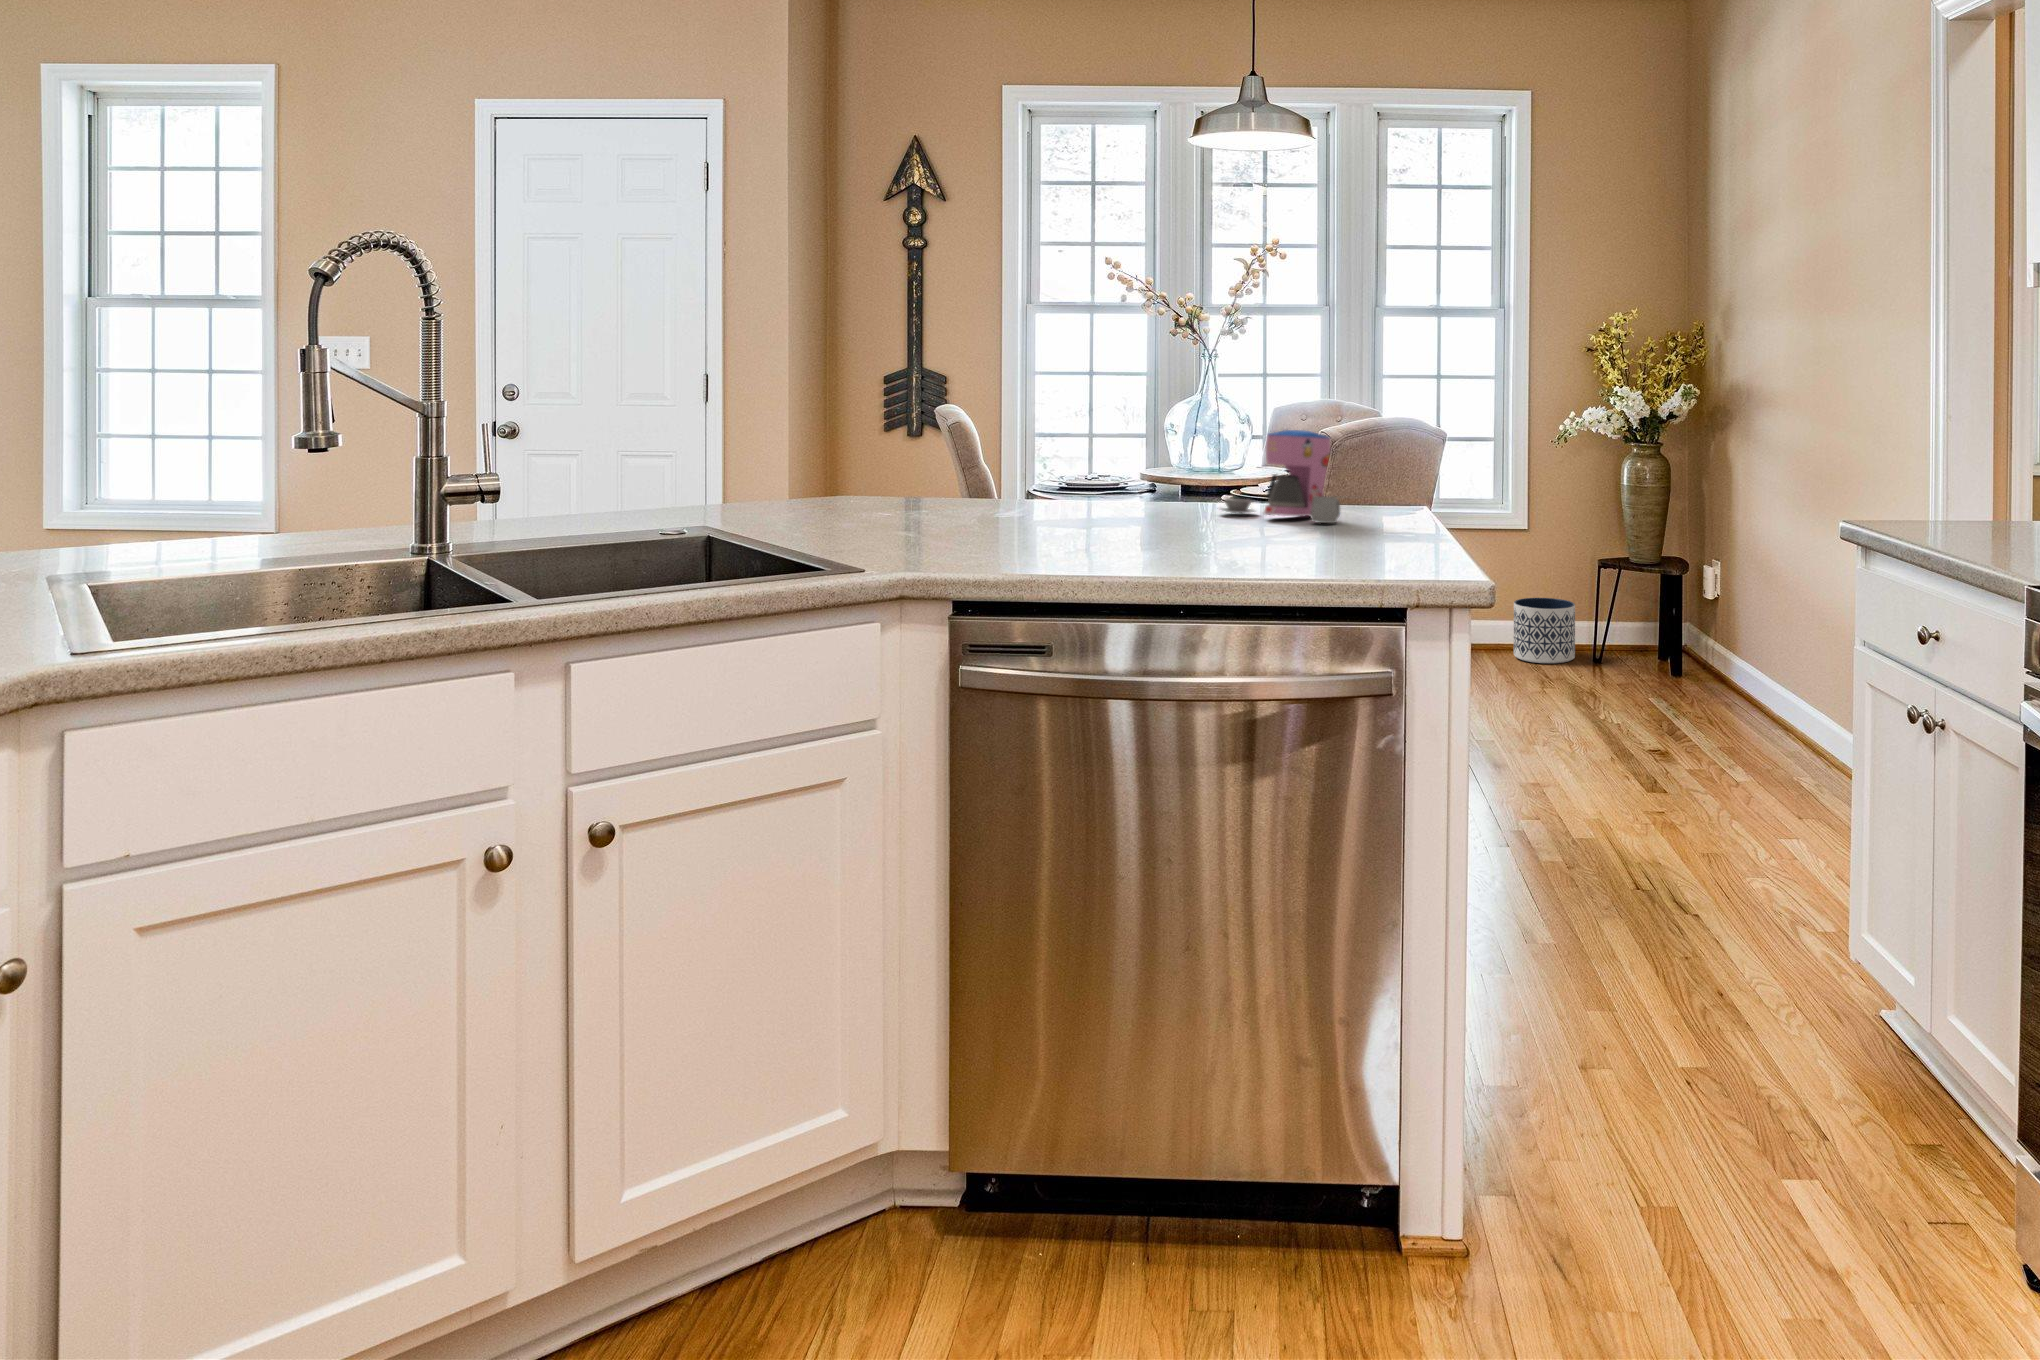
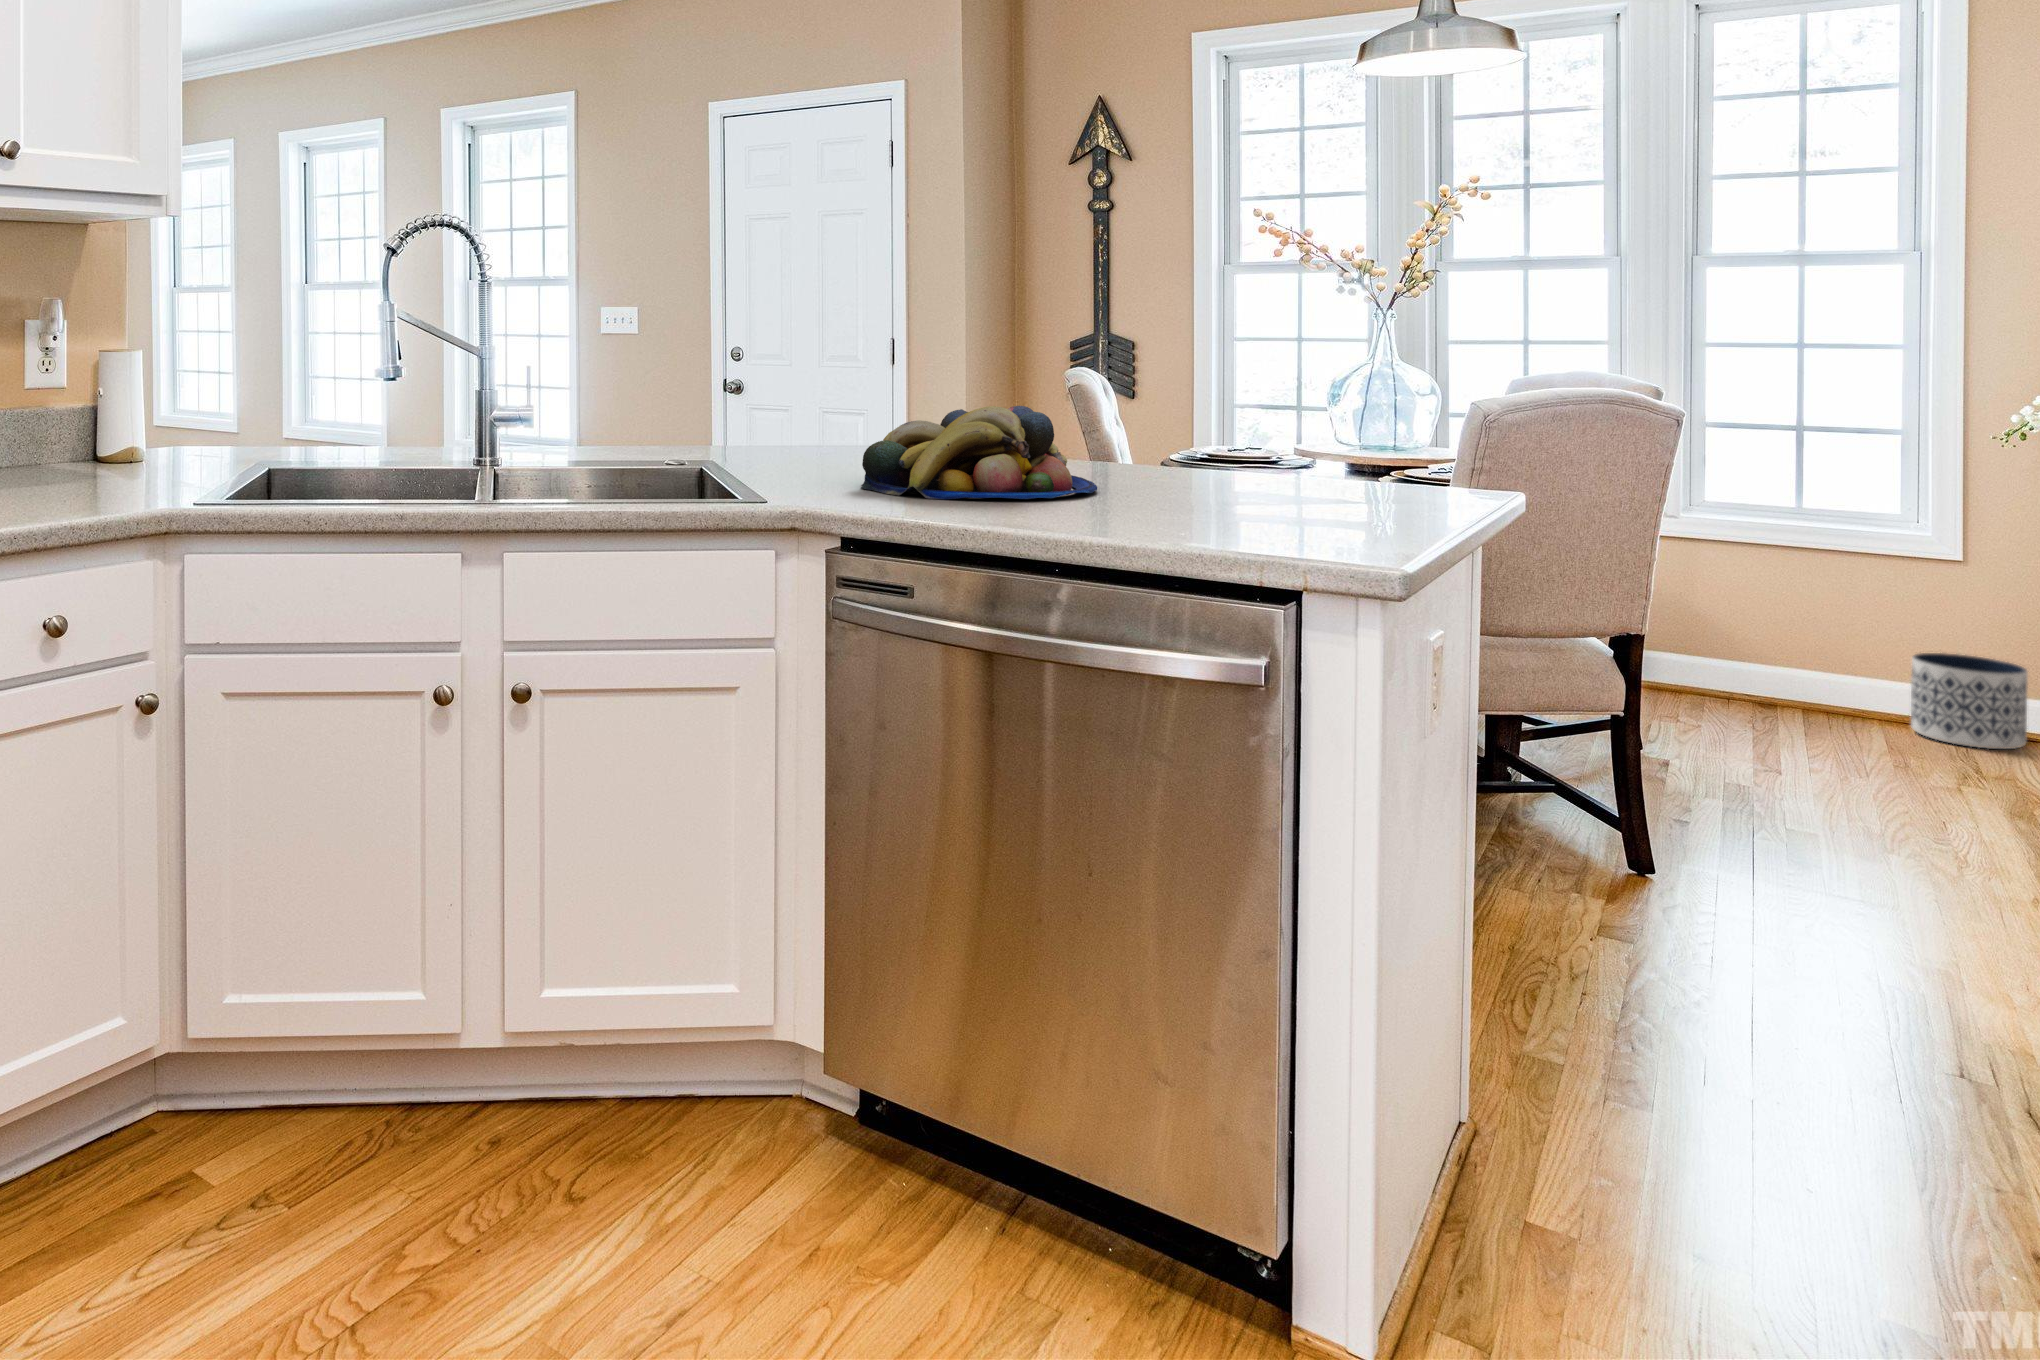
coffee maker: present [1222,430,1340,523] -> none [1215,393,1351,502]
fruit bowl: none [921,451,1147,550] -> present [861,406,1097,499]

